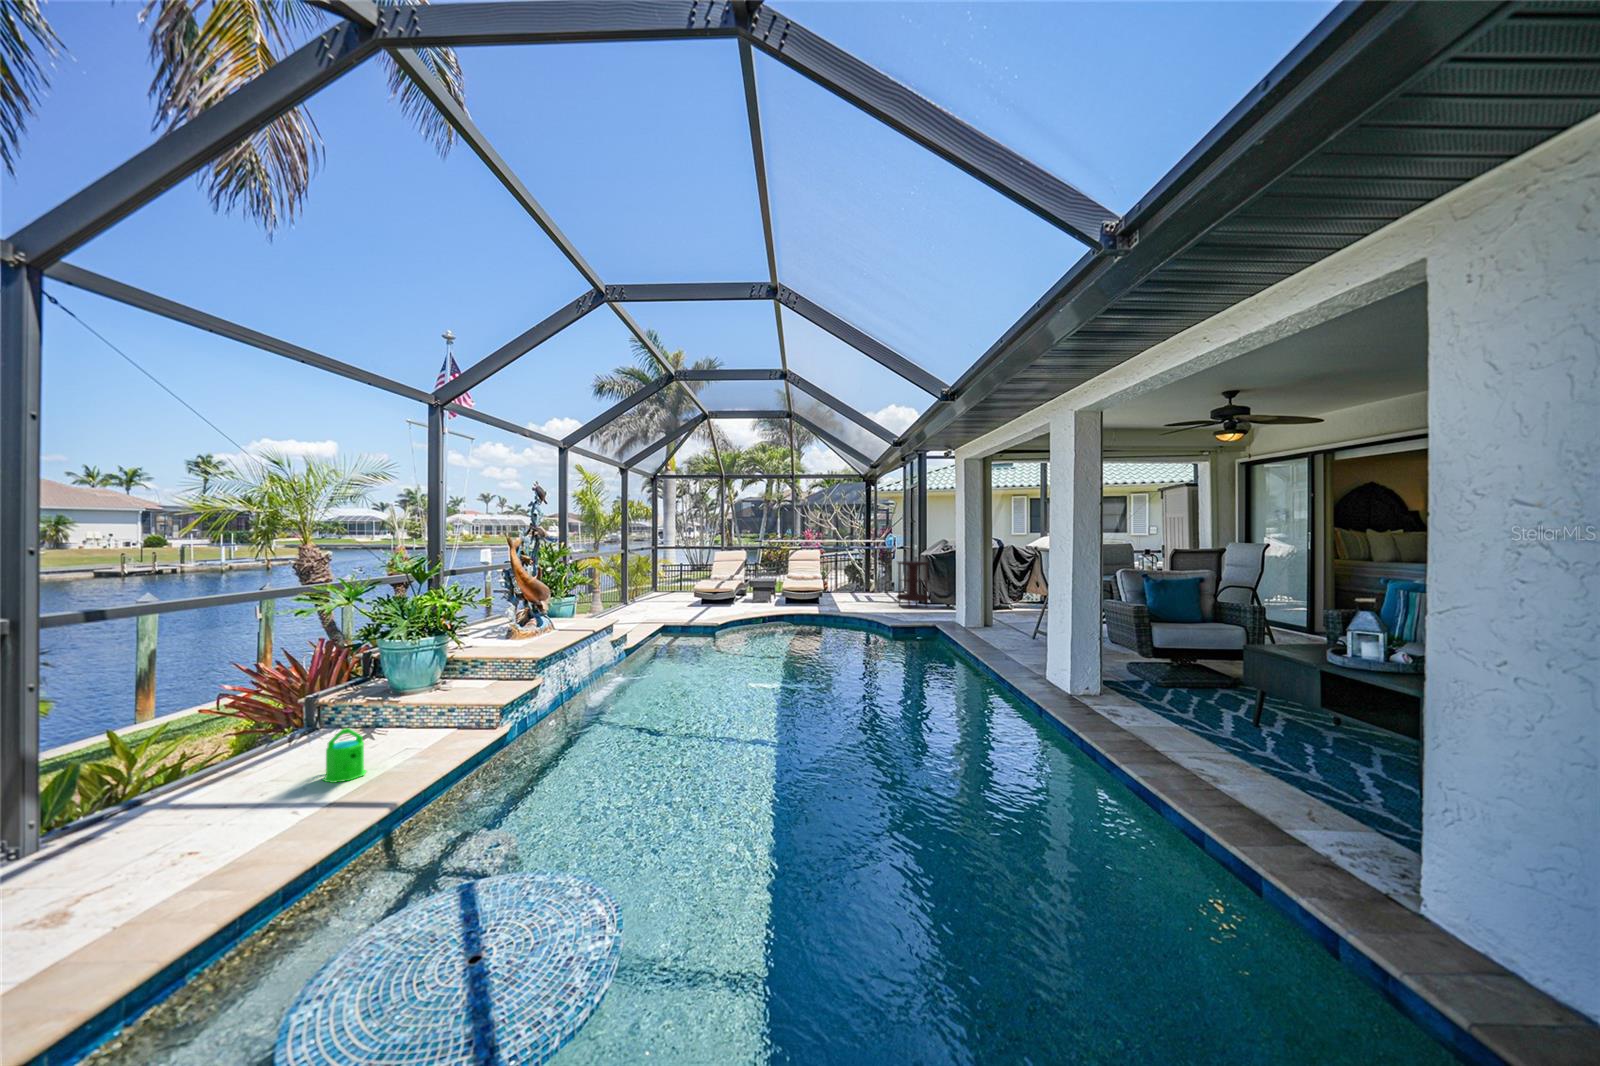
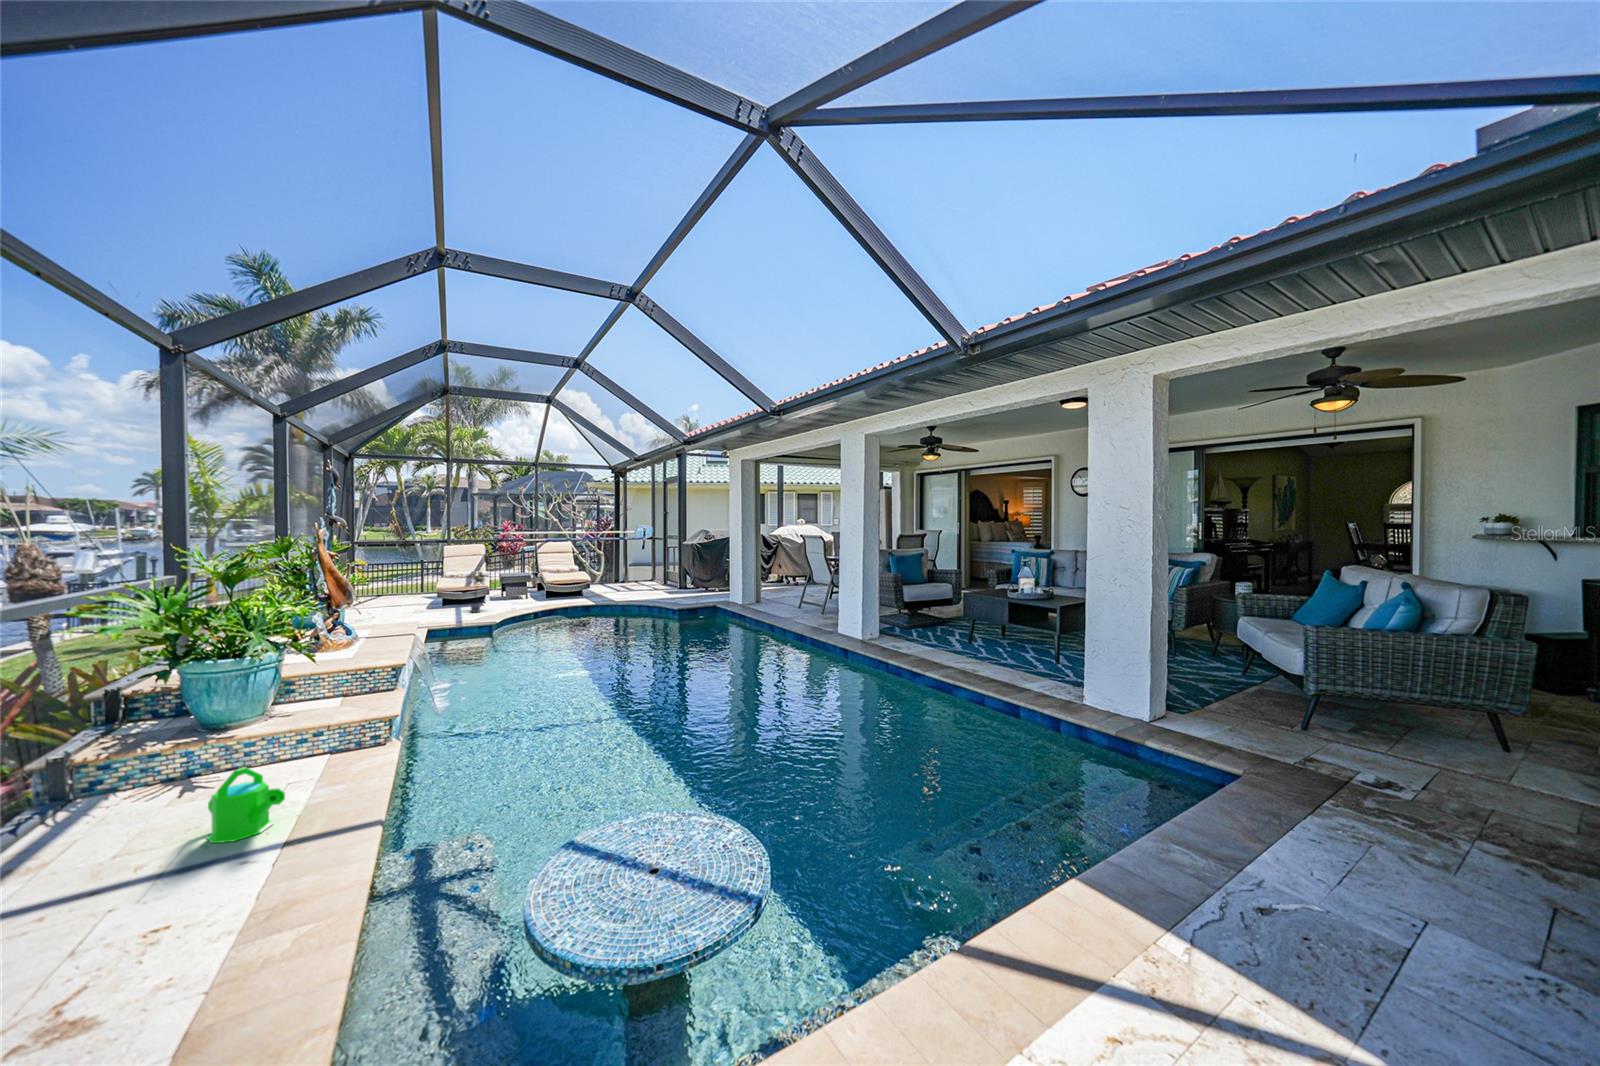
side table: present [897,561,929,607] -> none [657,551,689,593]
potted plant: none [703,575,722,615] -> present [467,571,489,612]

